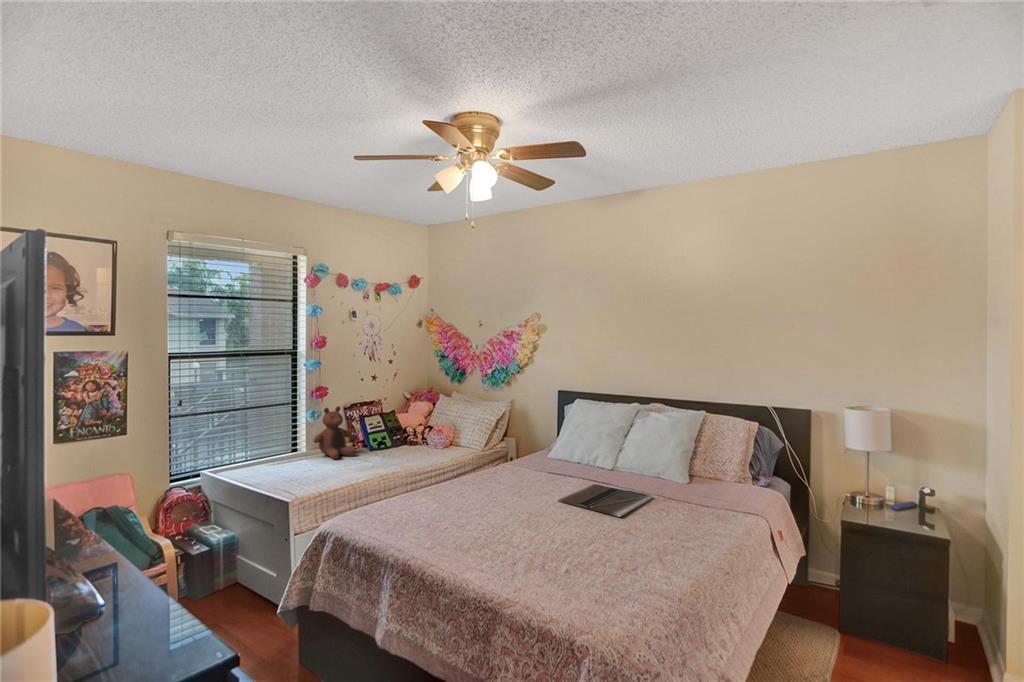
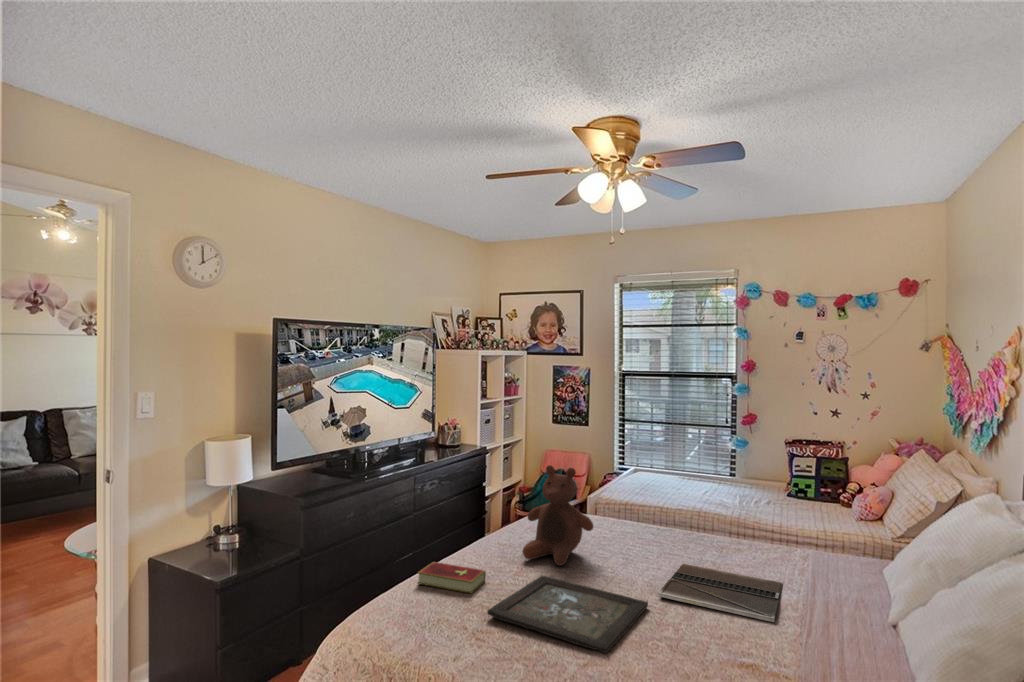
stuffed bear: present [313,406,355,459] -> present [523,465,593,566]
tray: none [586,520,715,580] -> present [487,576,648,653]
hardcover book: none [554,568,615,618] -> present [417,562,486,593]

